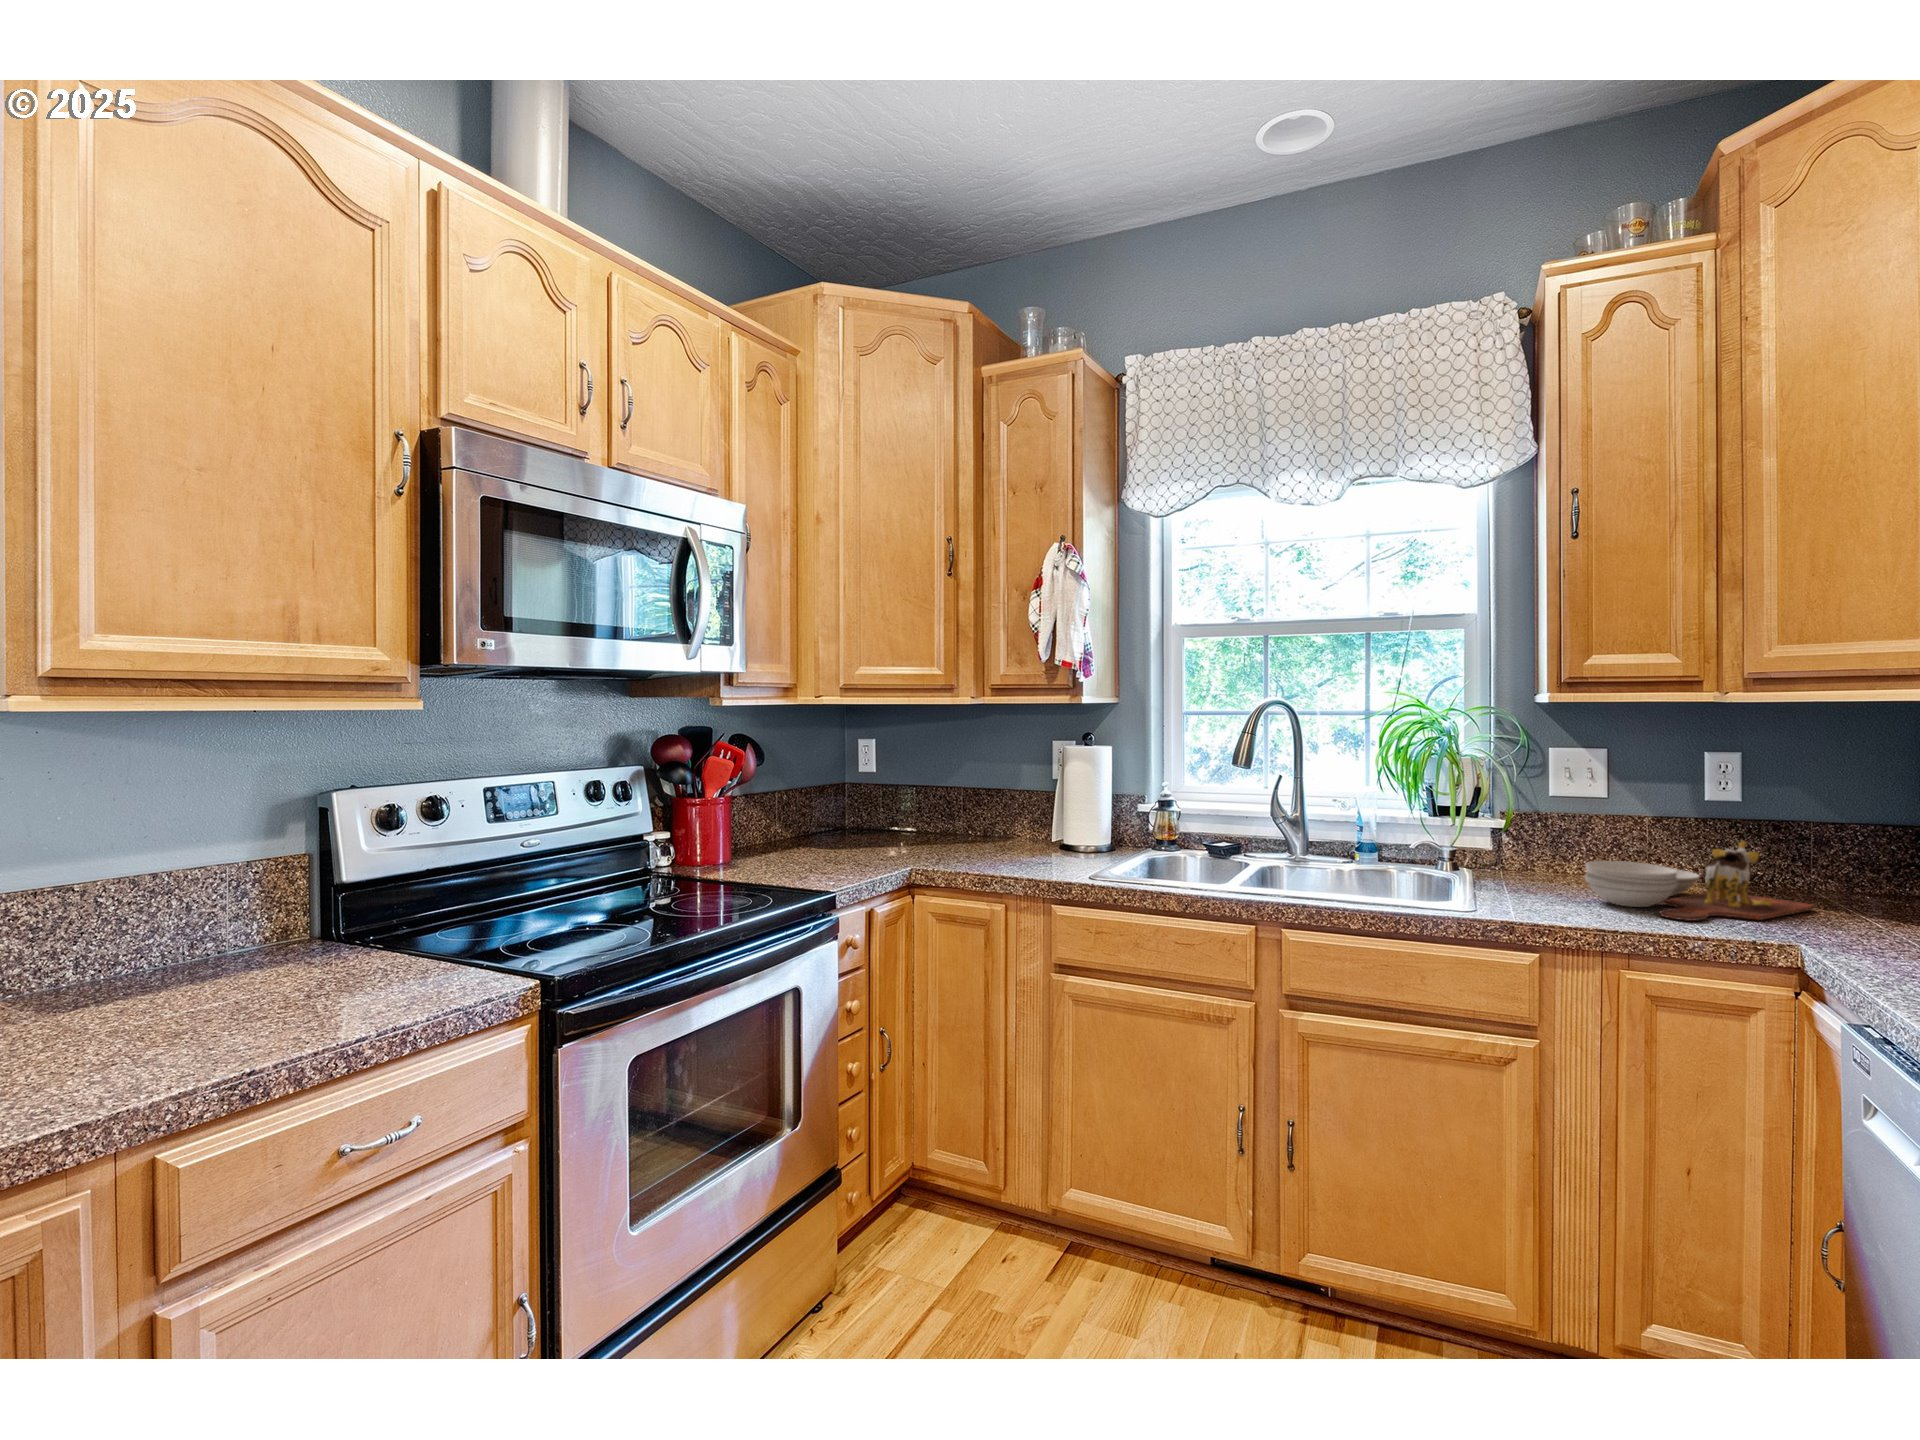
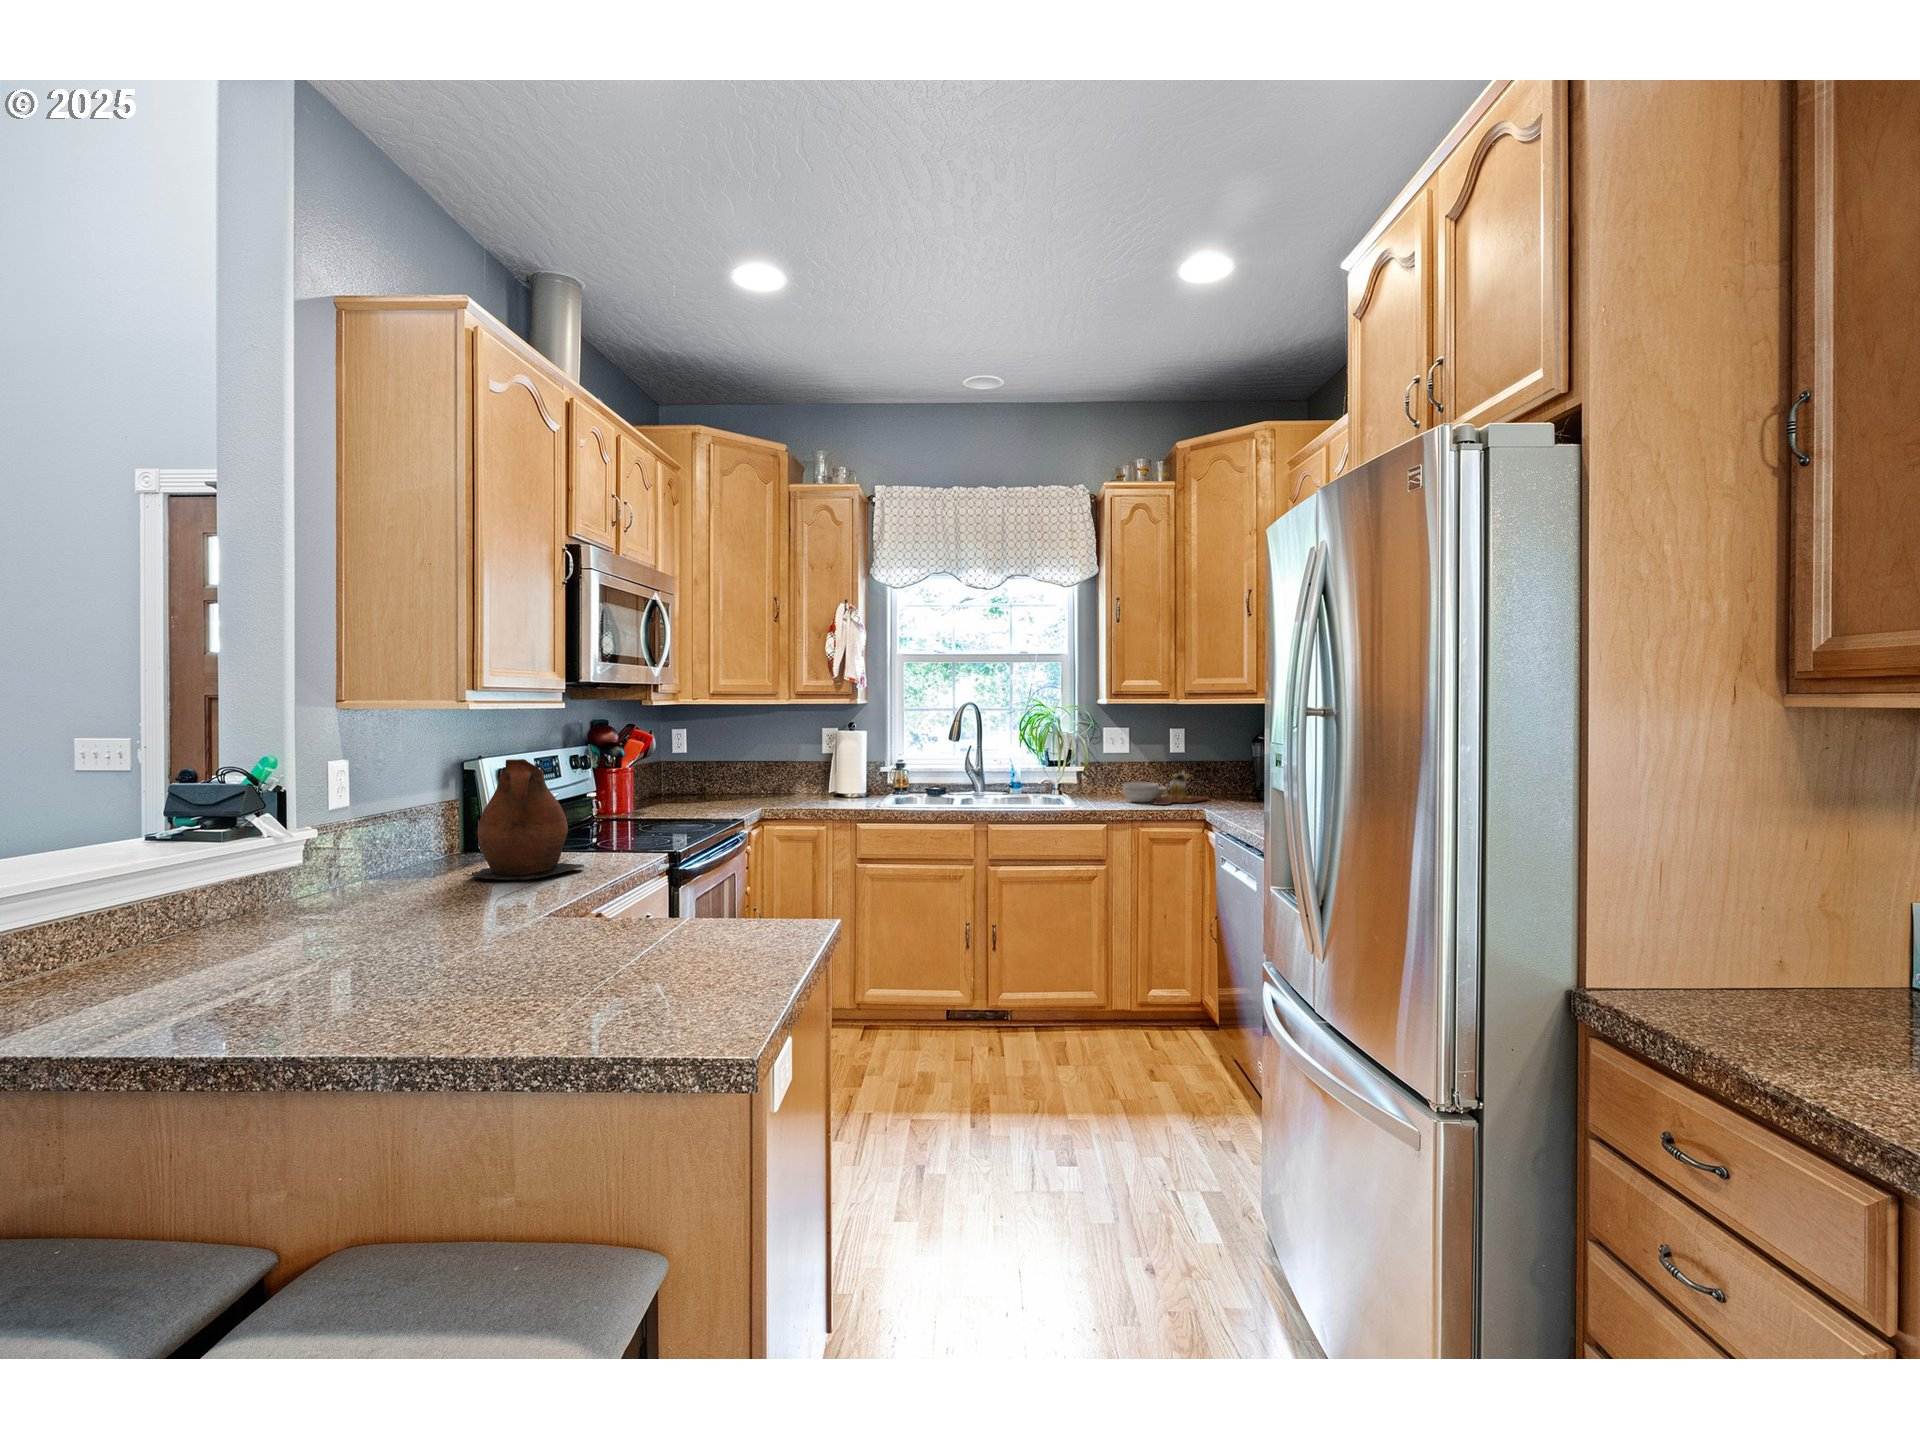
ceramic pitcher: none [64,807,308,1049] -> present [469,759,584,880]

